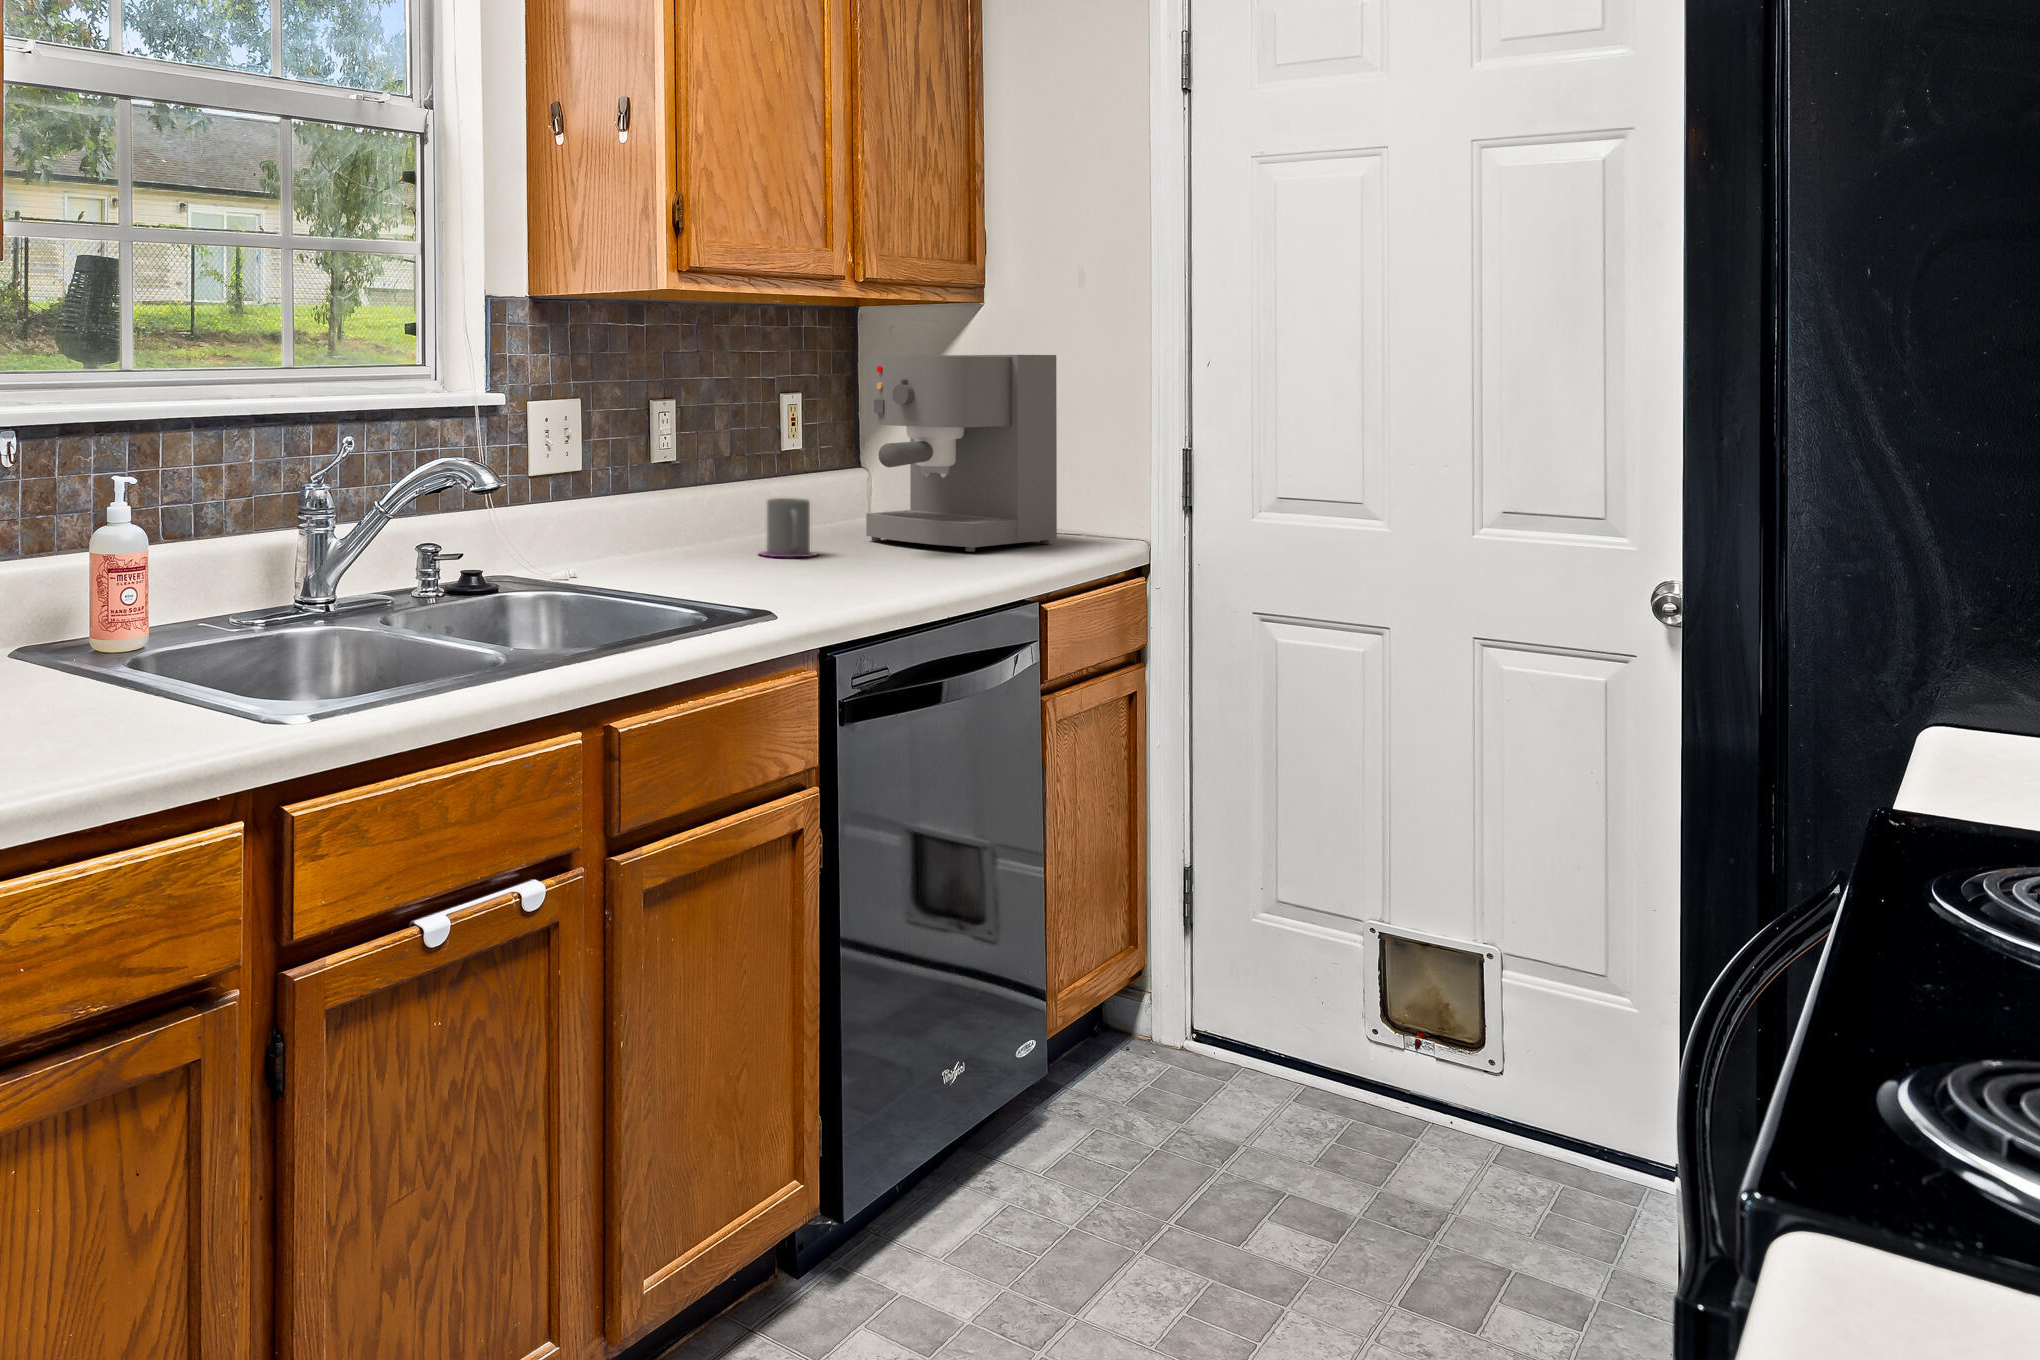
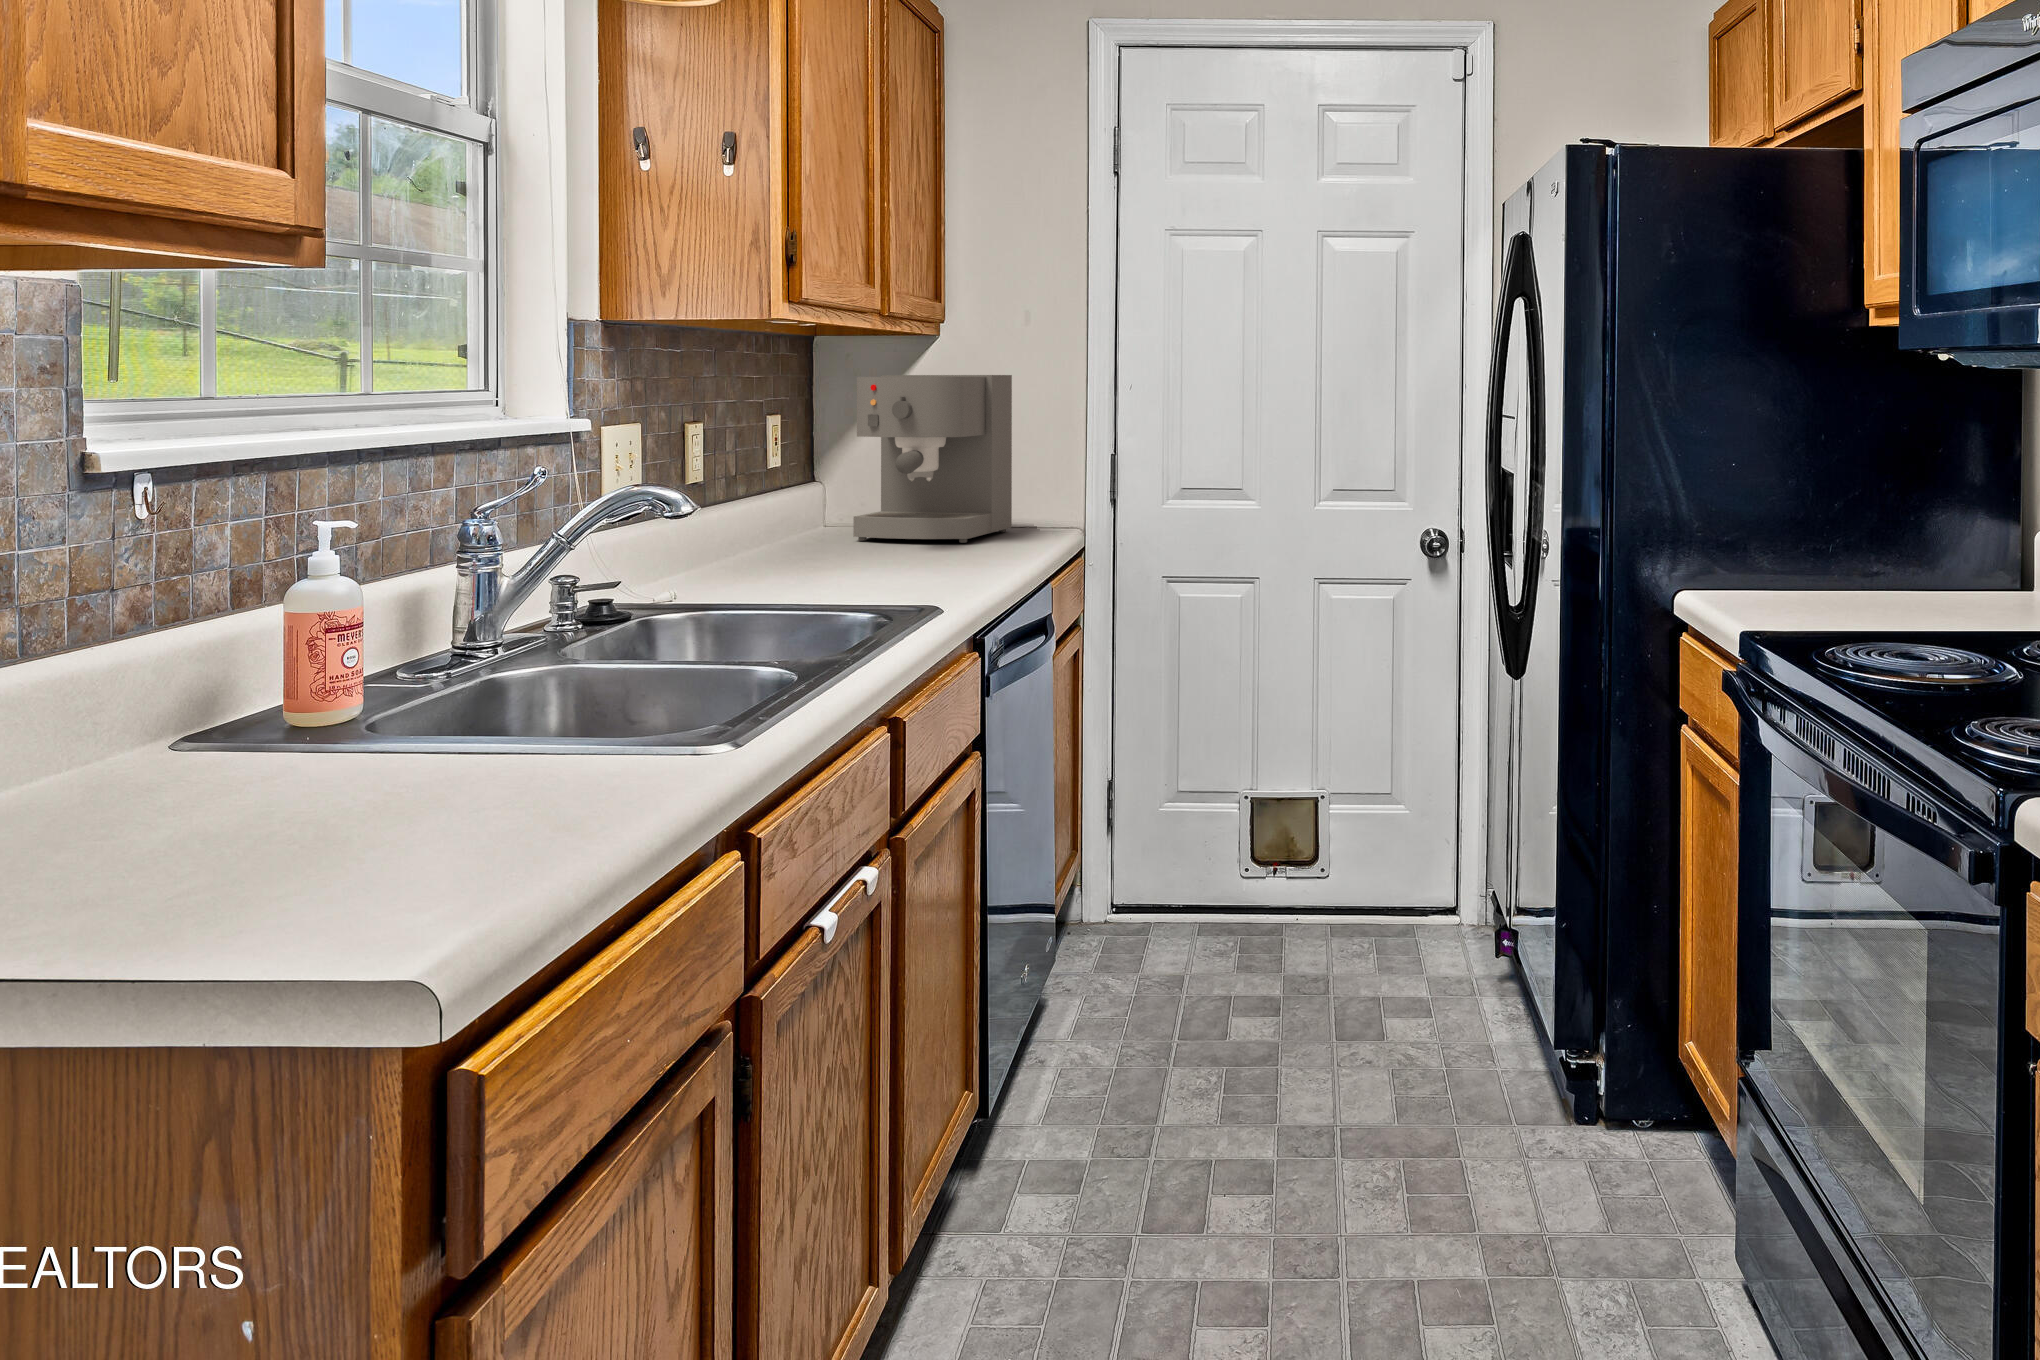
mug: present [760,498,817,557] -> none [783,506,843,561]

